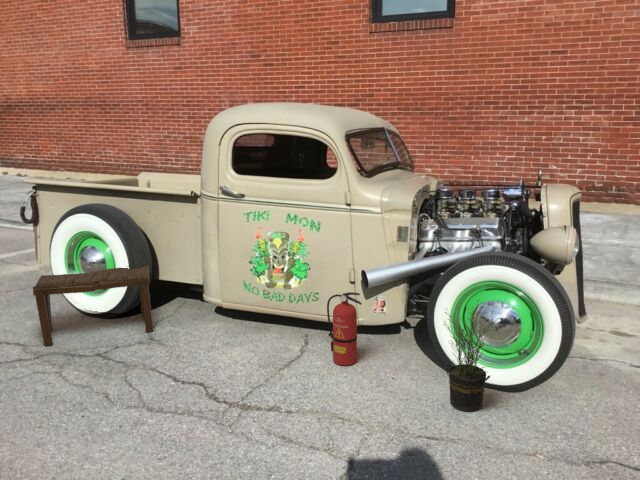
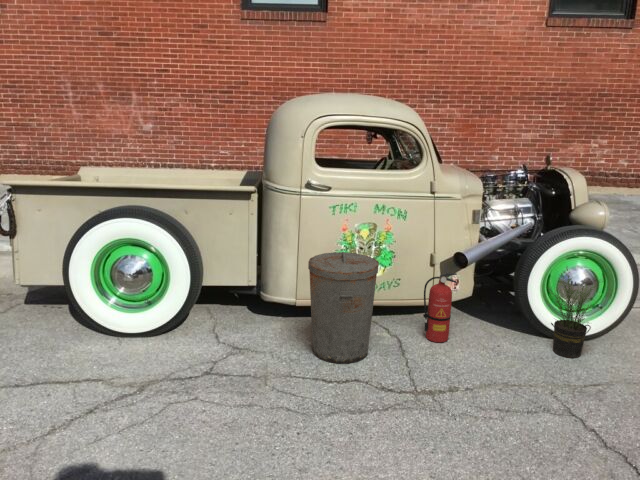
trash can: none [200,257,268,366] -> present [308,252,379,364]
bench: present [33,266,153,346] -> none [80,273,222,386]

